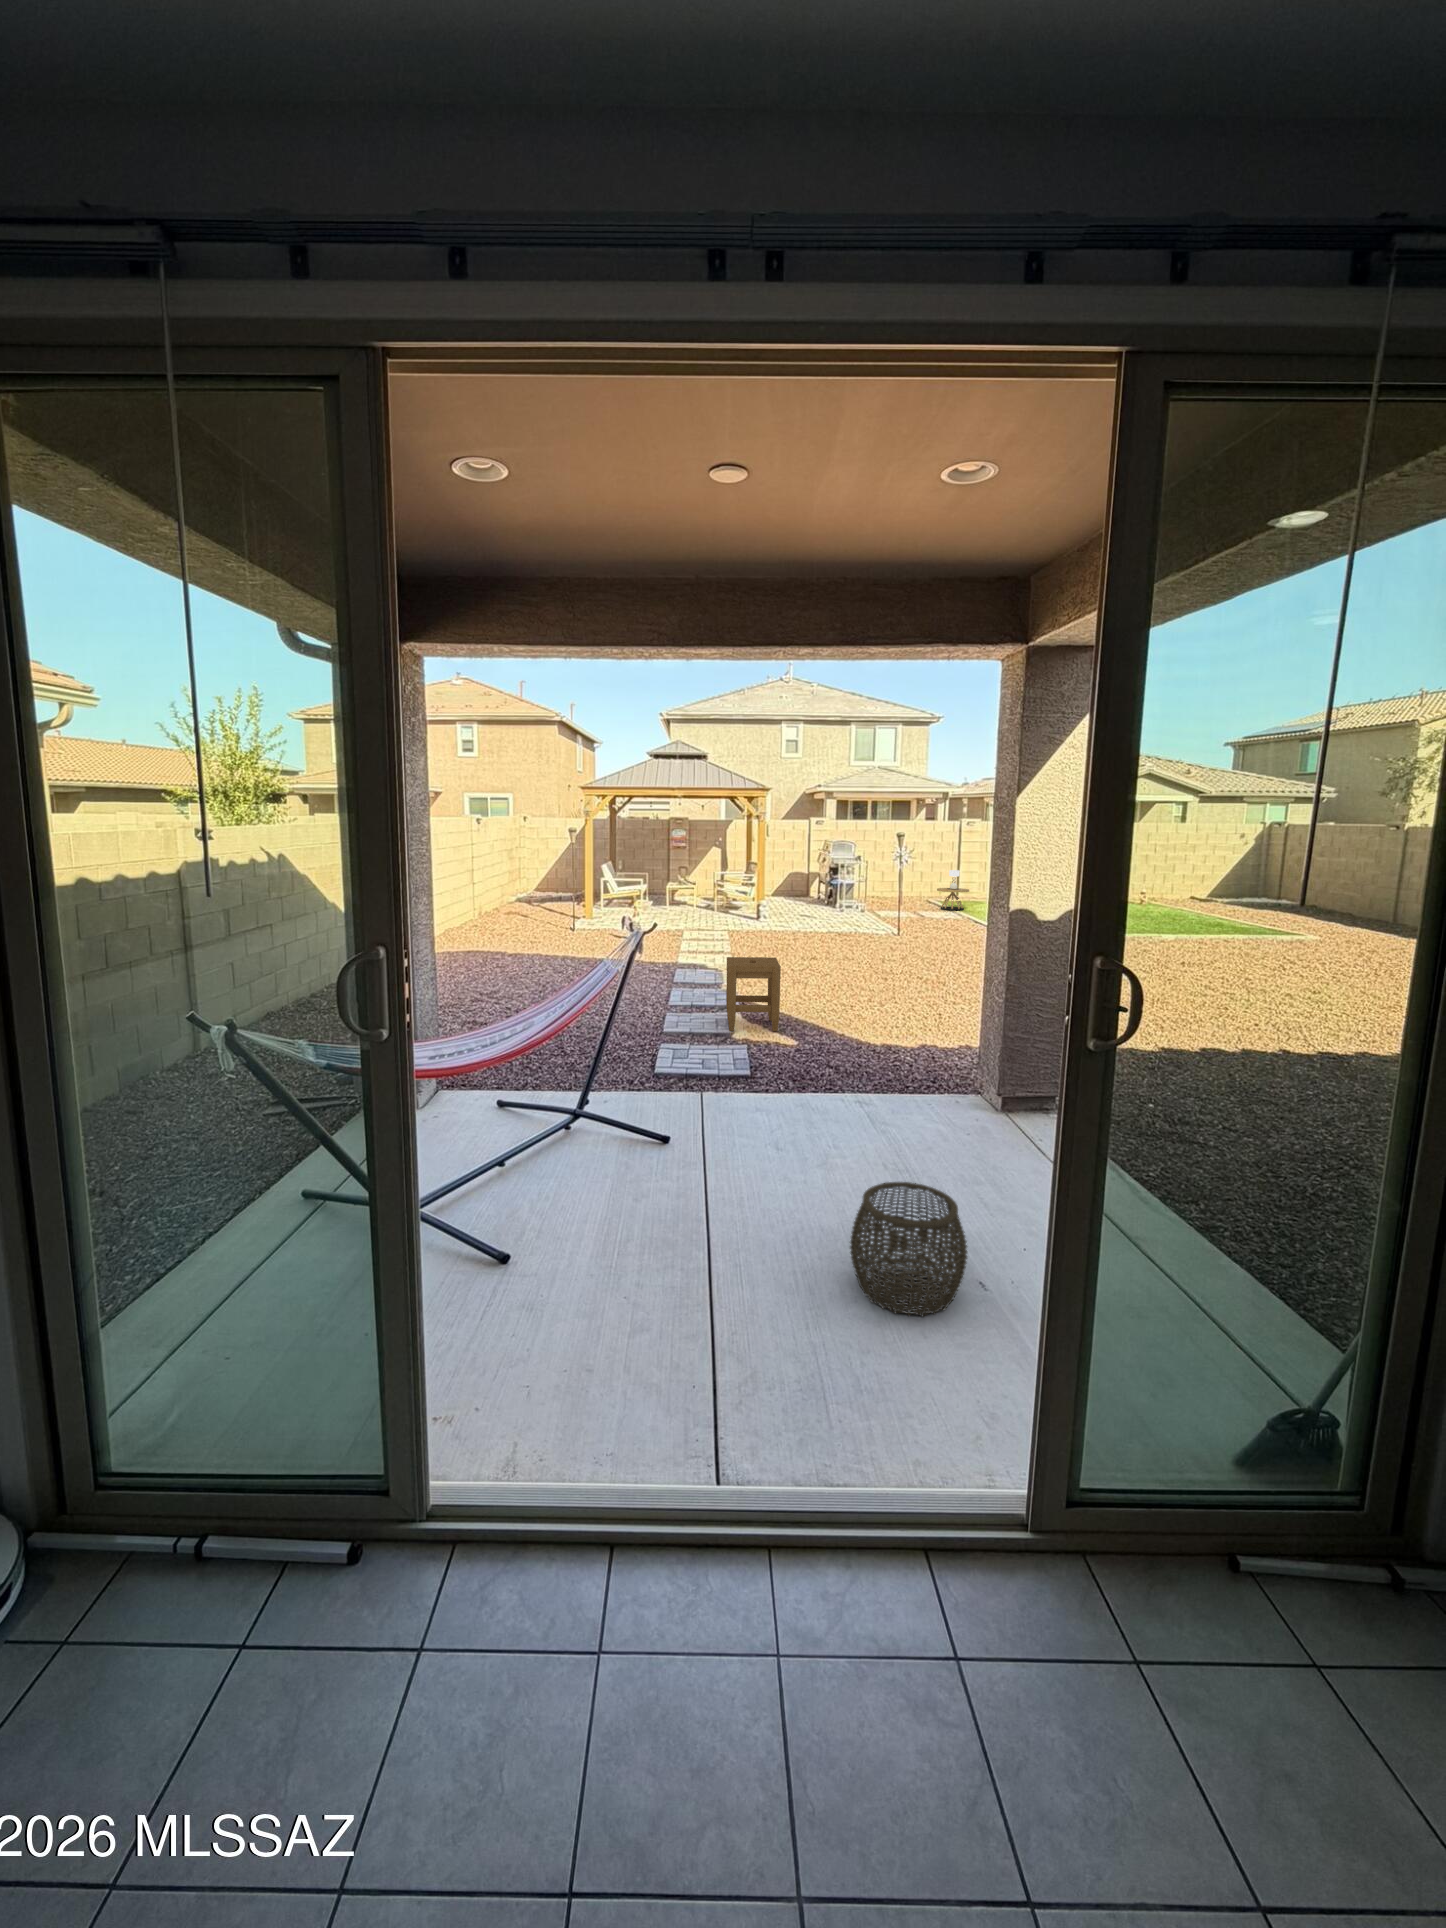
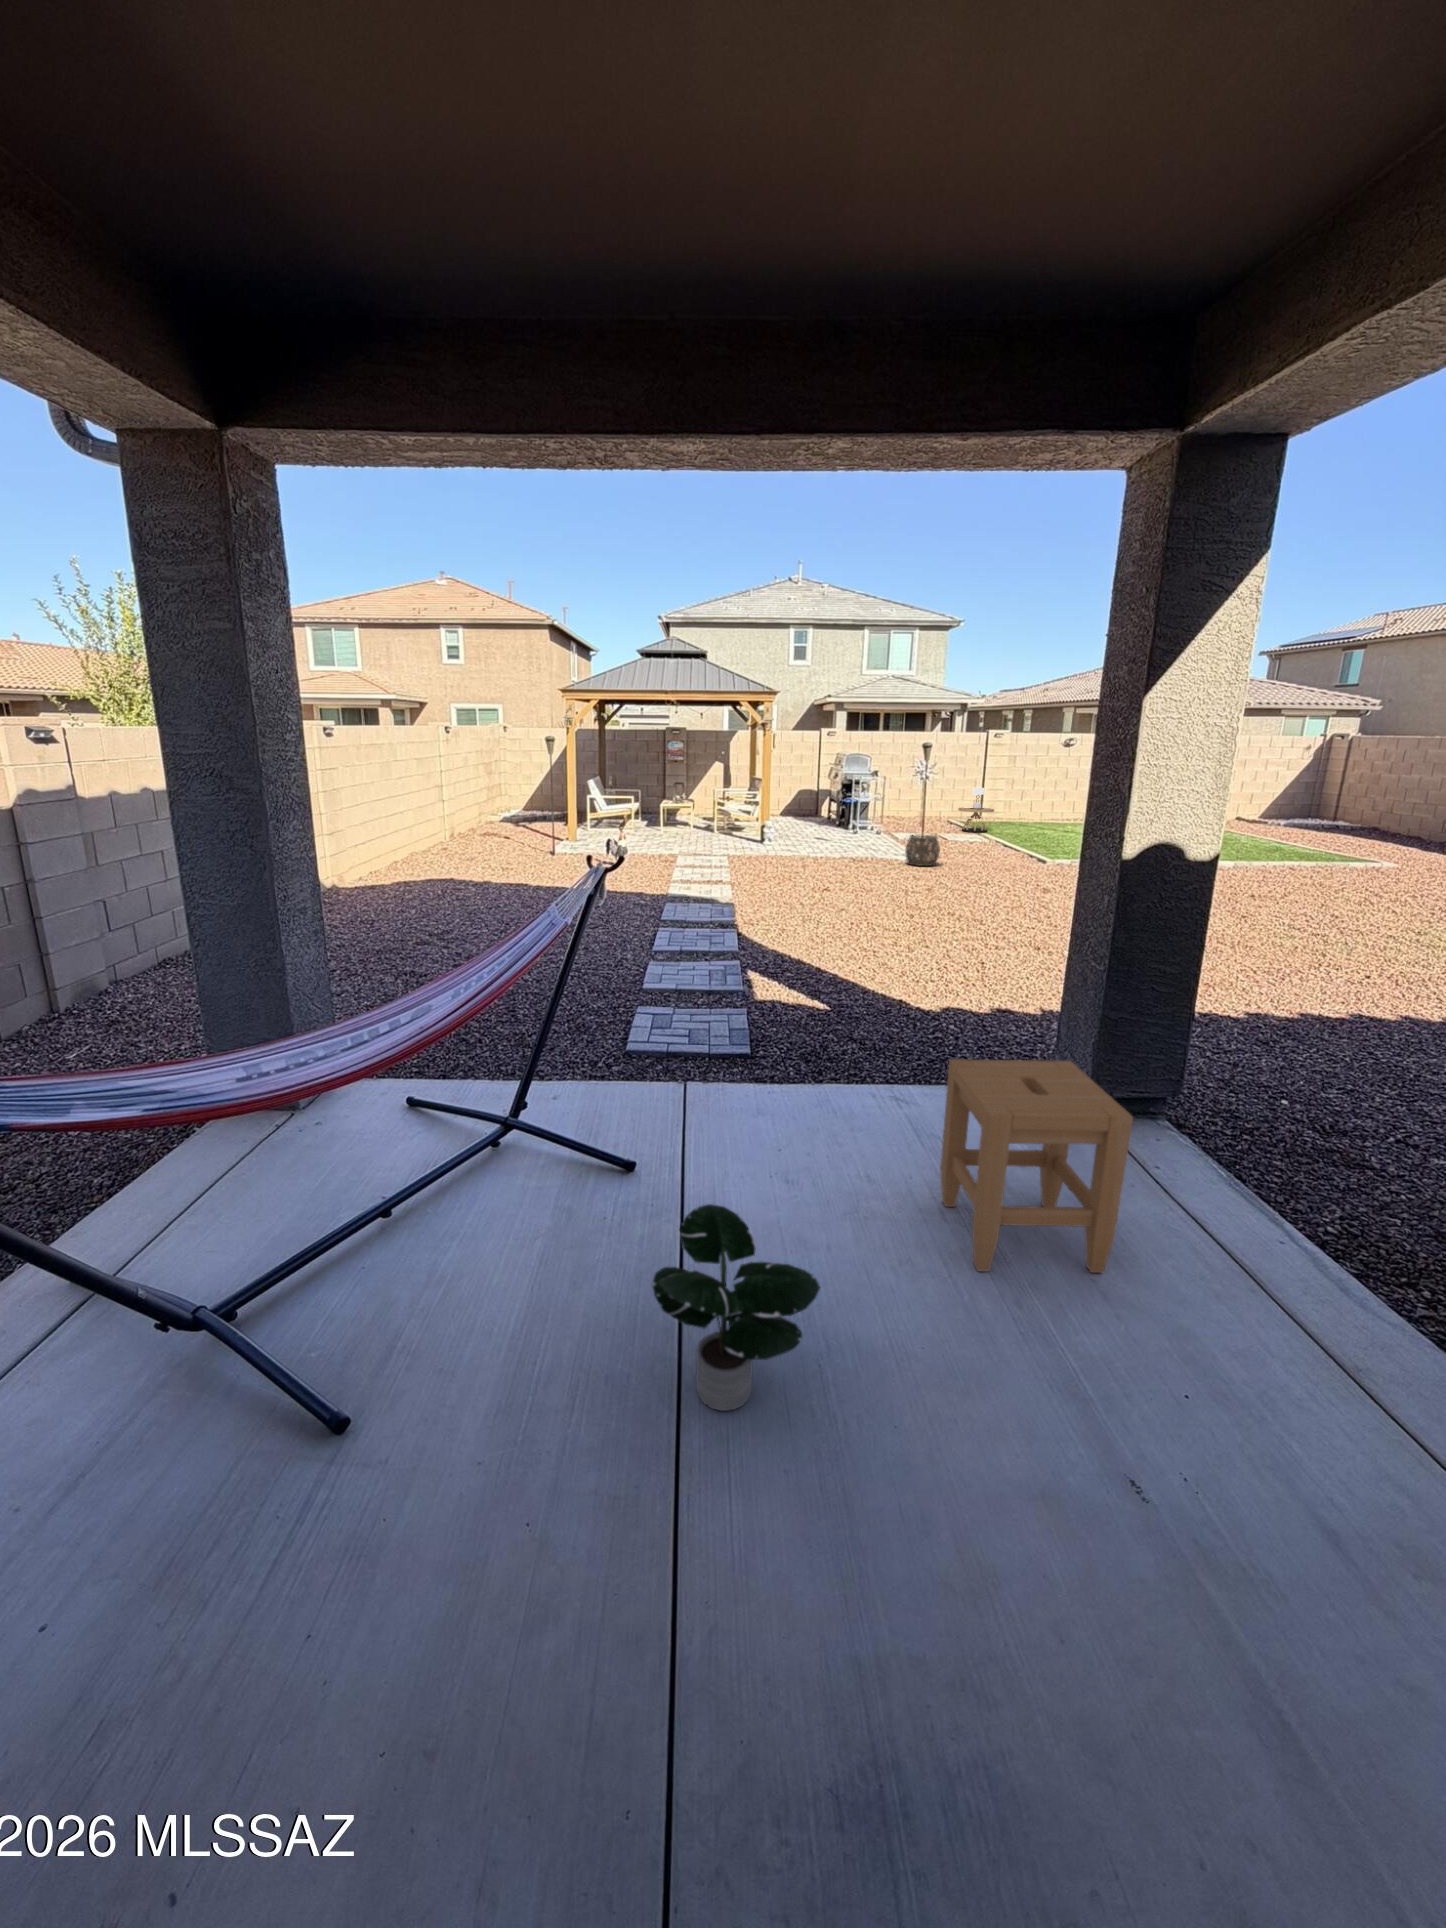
stool: present [726,957,781,1031] -> present [940,1059,1133,1273]
potted plant: none [696,1126,796,1244] -> present [652,1204,820,1411]
woven basket: present [850,1182,967,1316] -> present [905,835,940,866]

